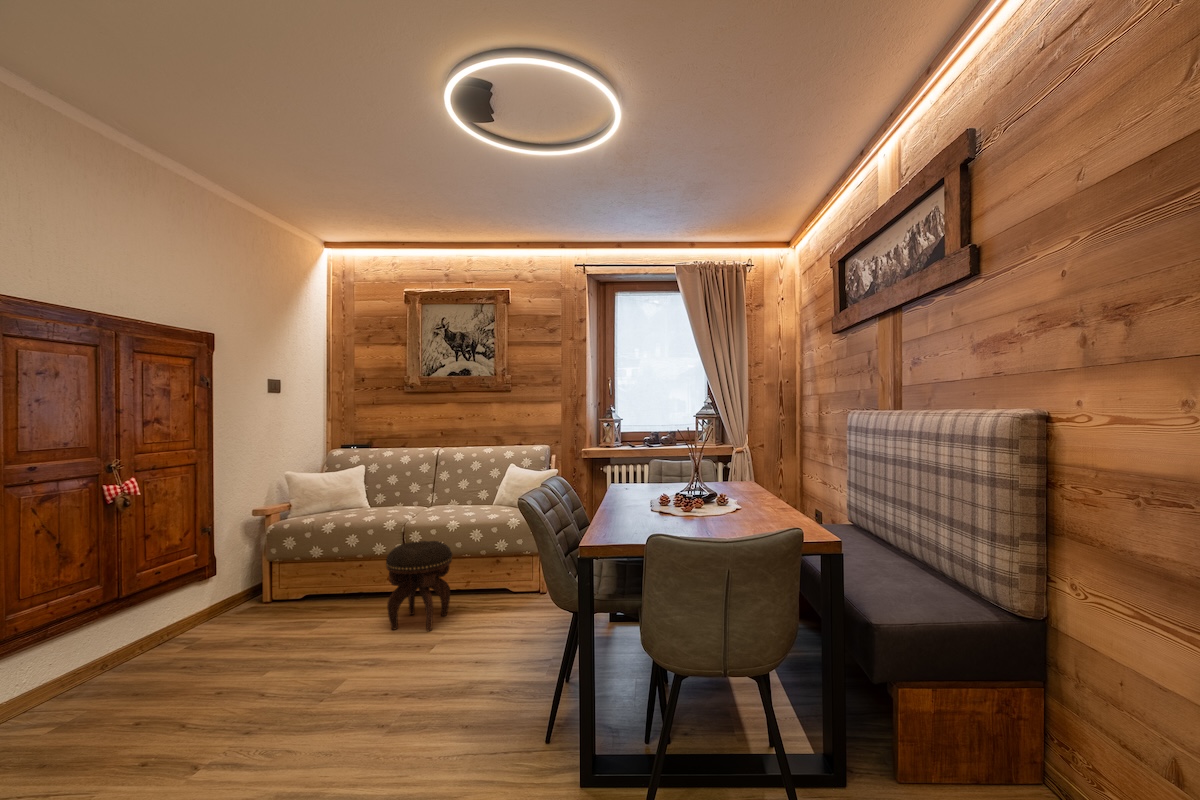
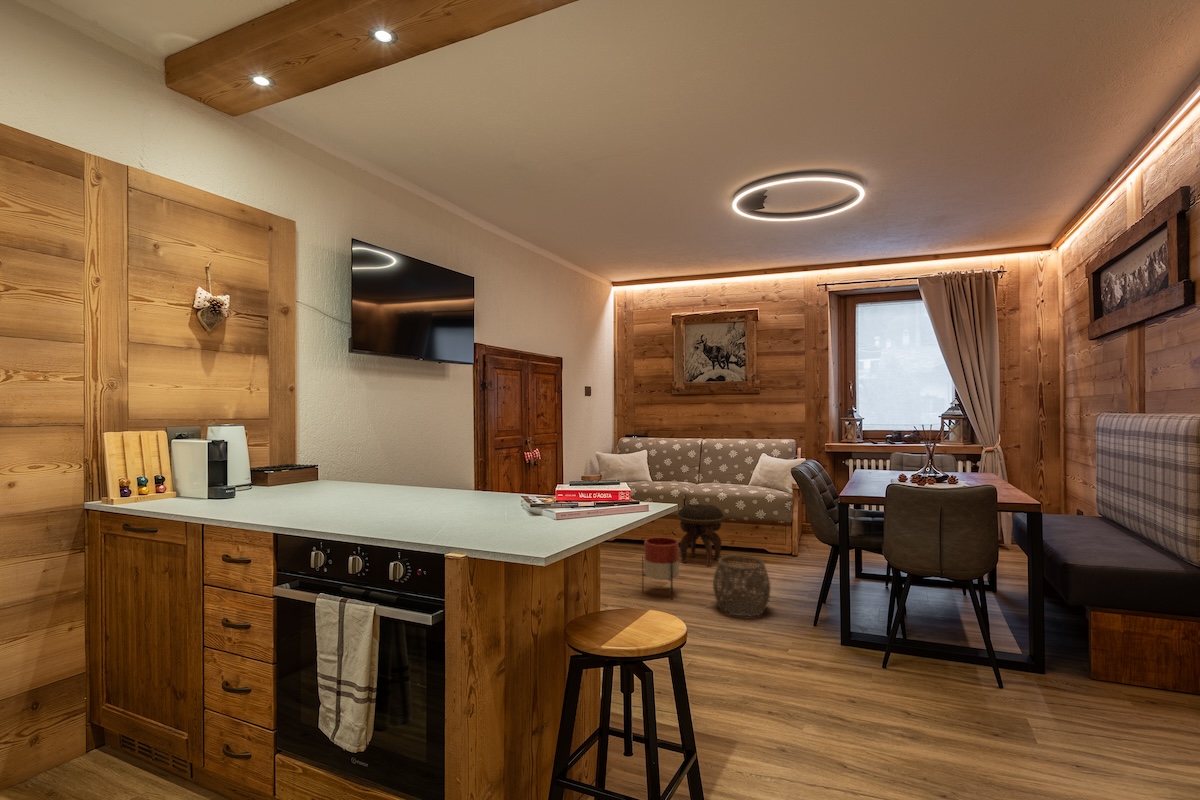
planter: none [295,612,362,720] -> present [642,537,679,598]
woven basket: none [408,628,499,738] -> present [713,555,771,616]

